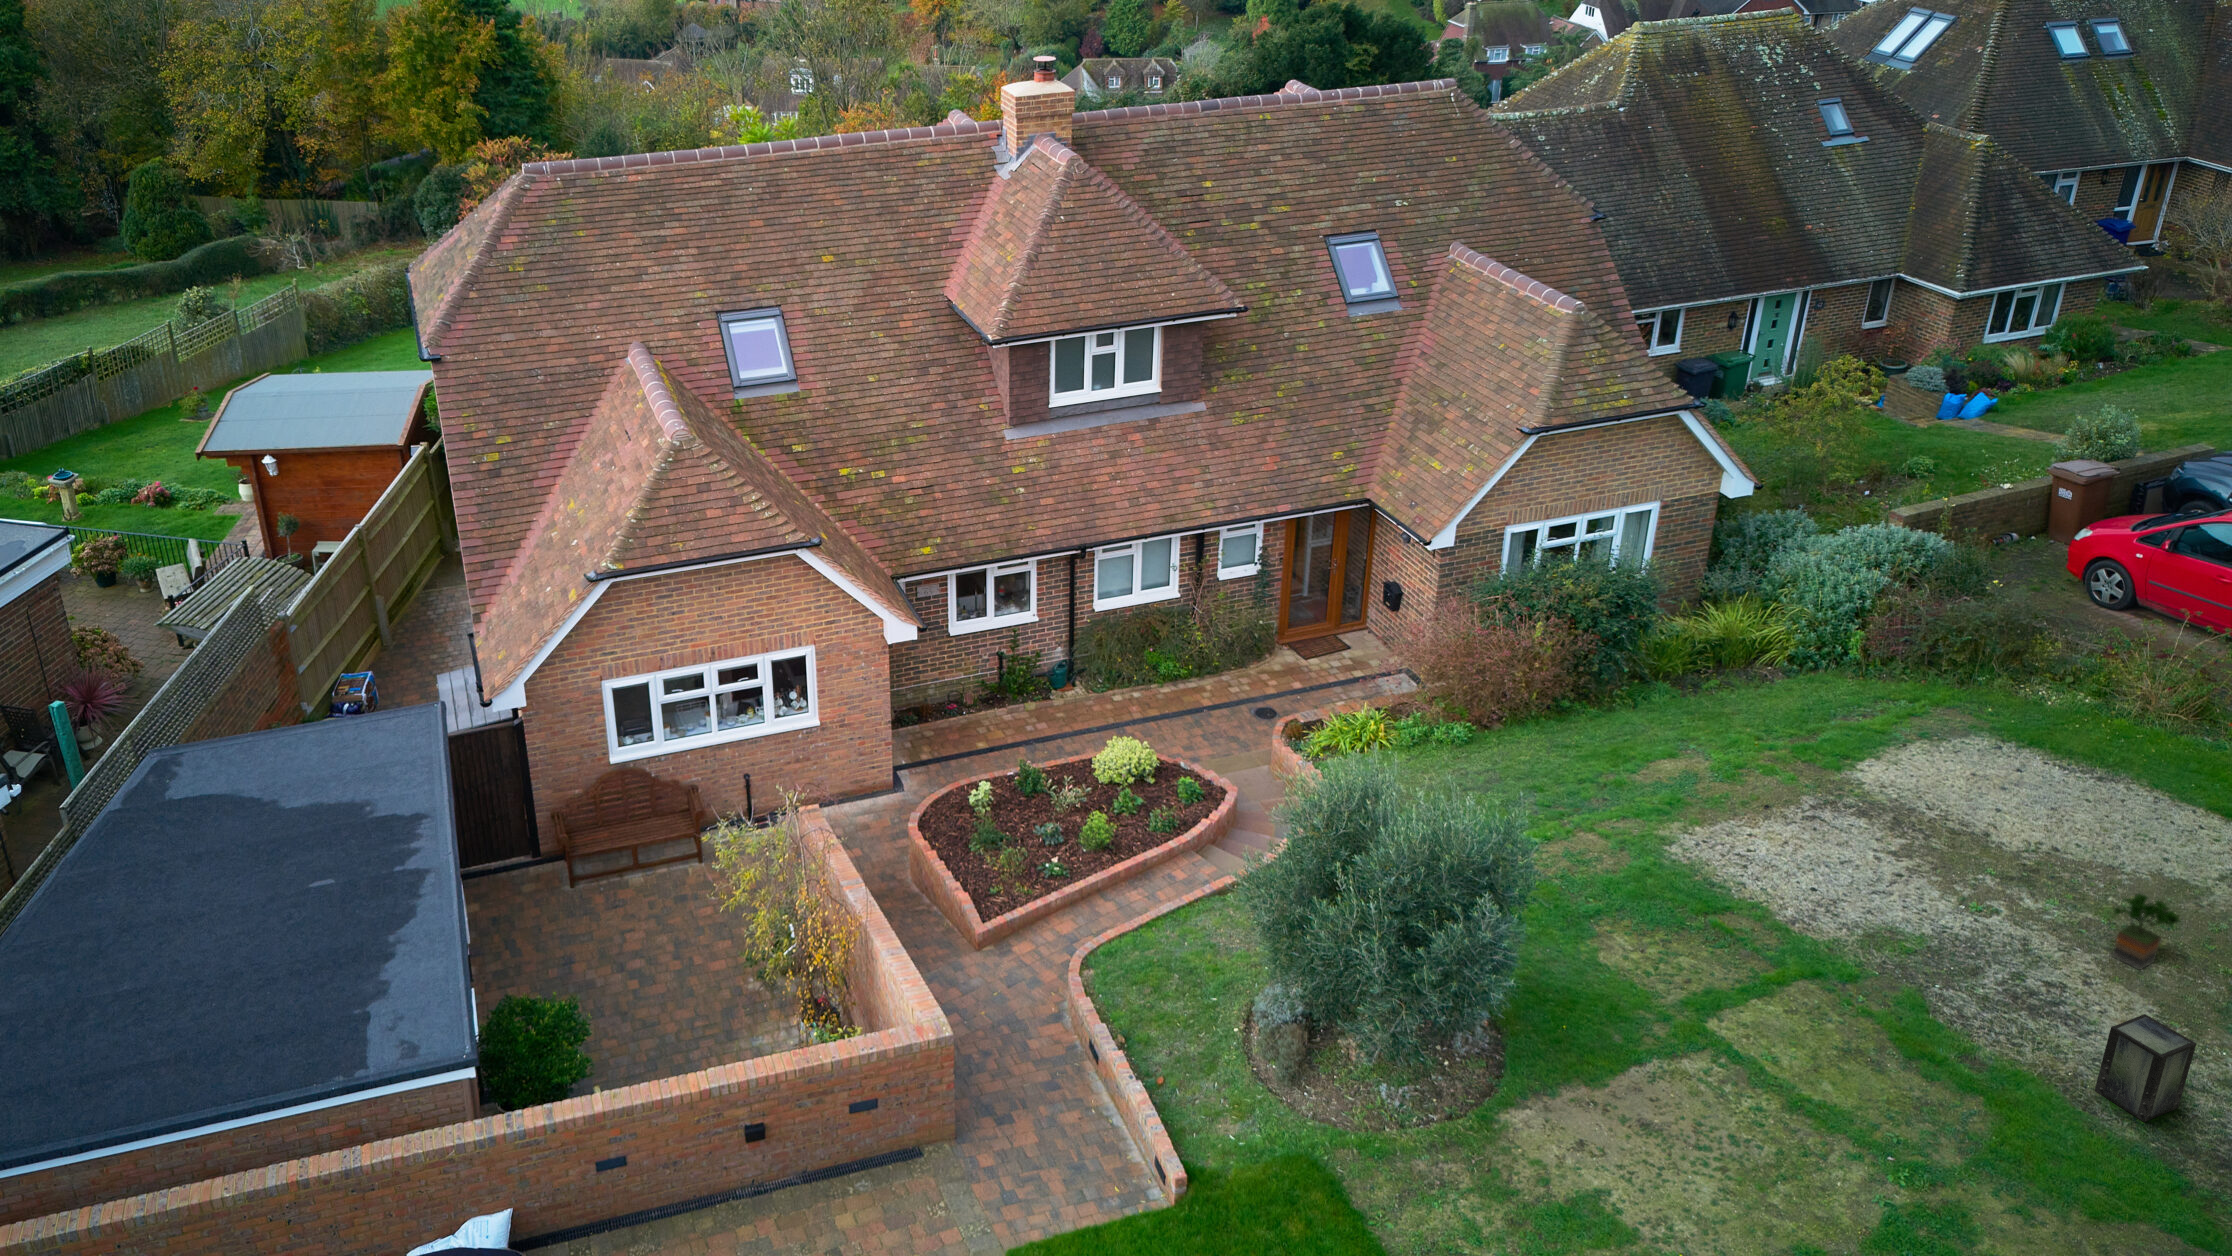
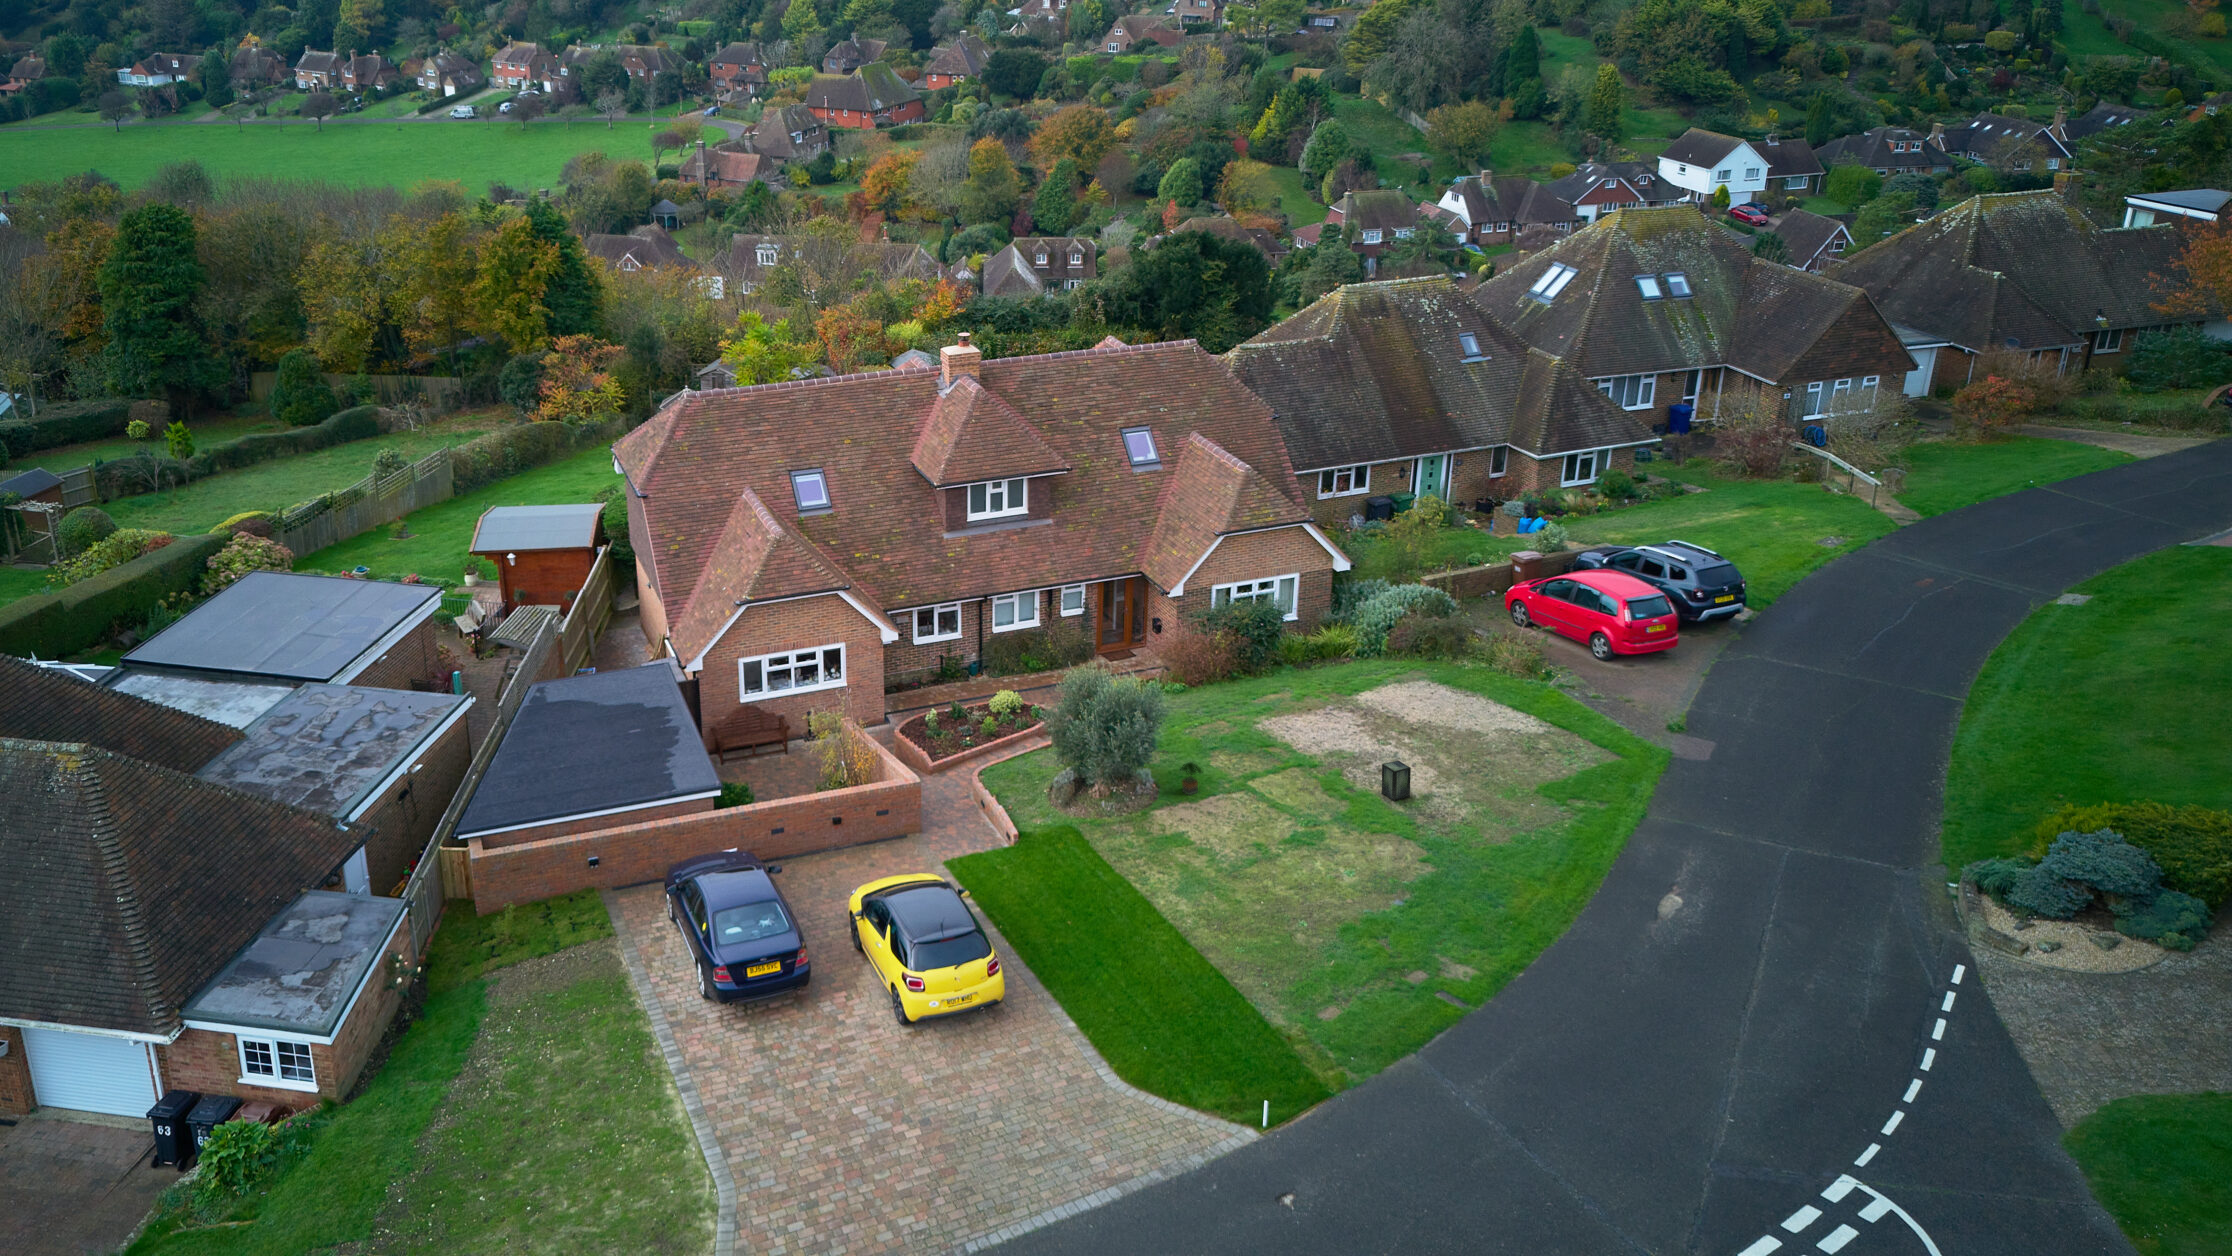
potted tree: present [2112,894,2181,970] -> present [1180,762,1203,795]

